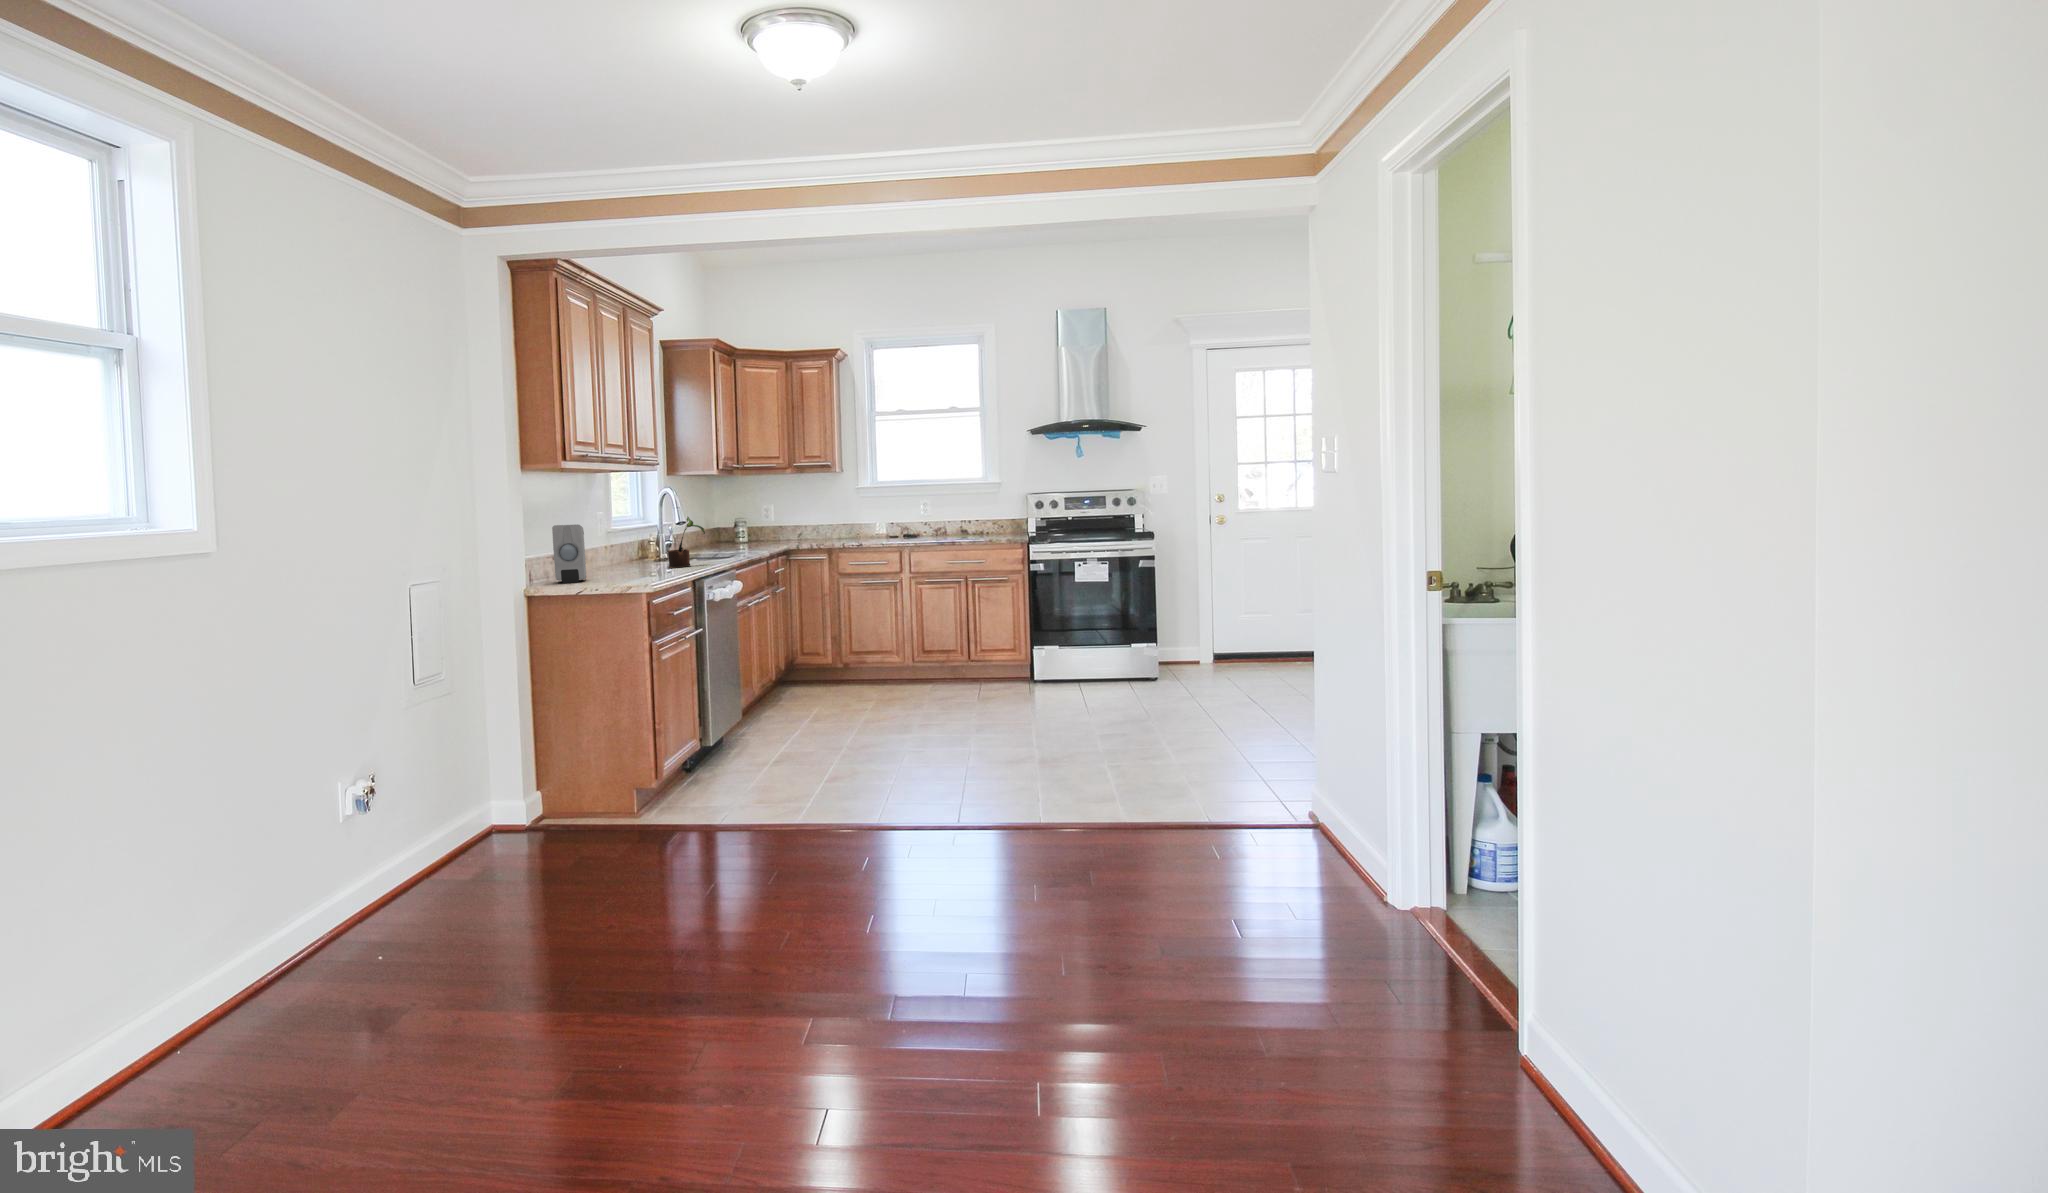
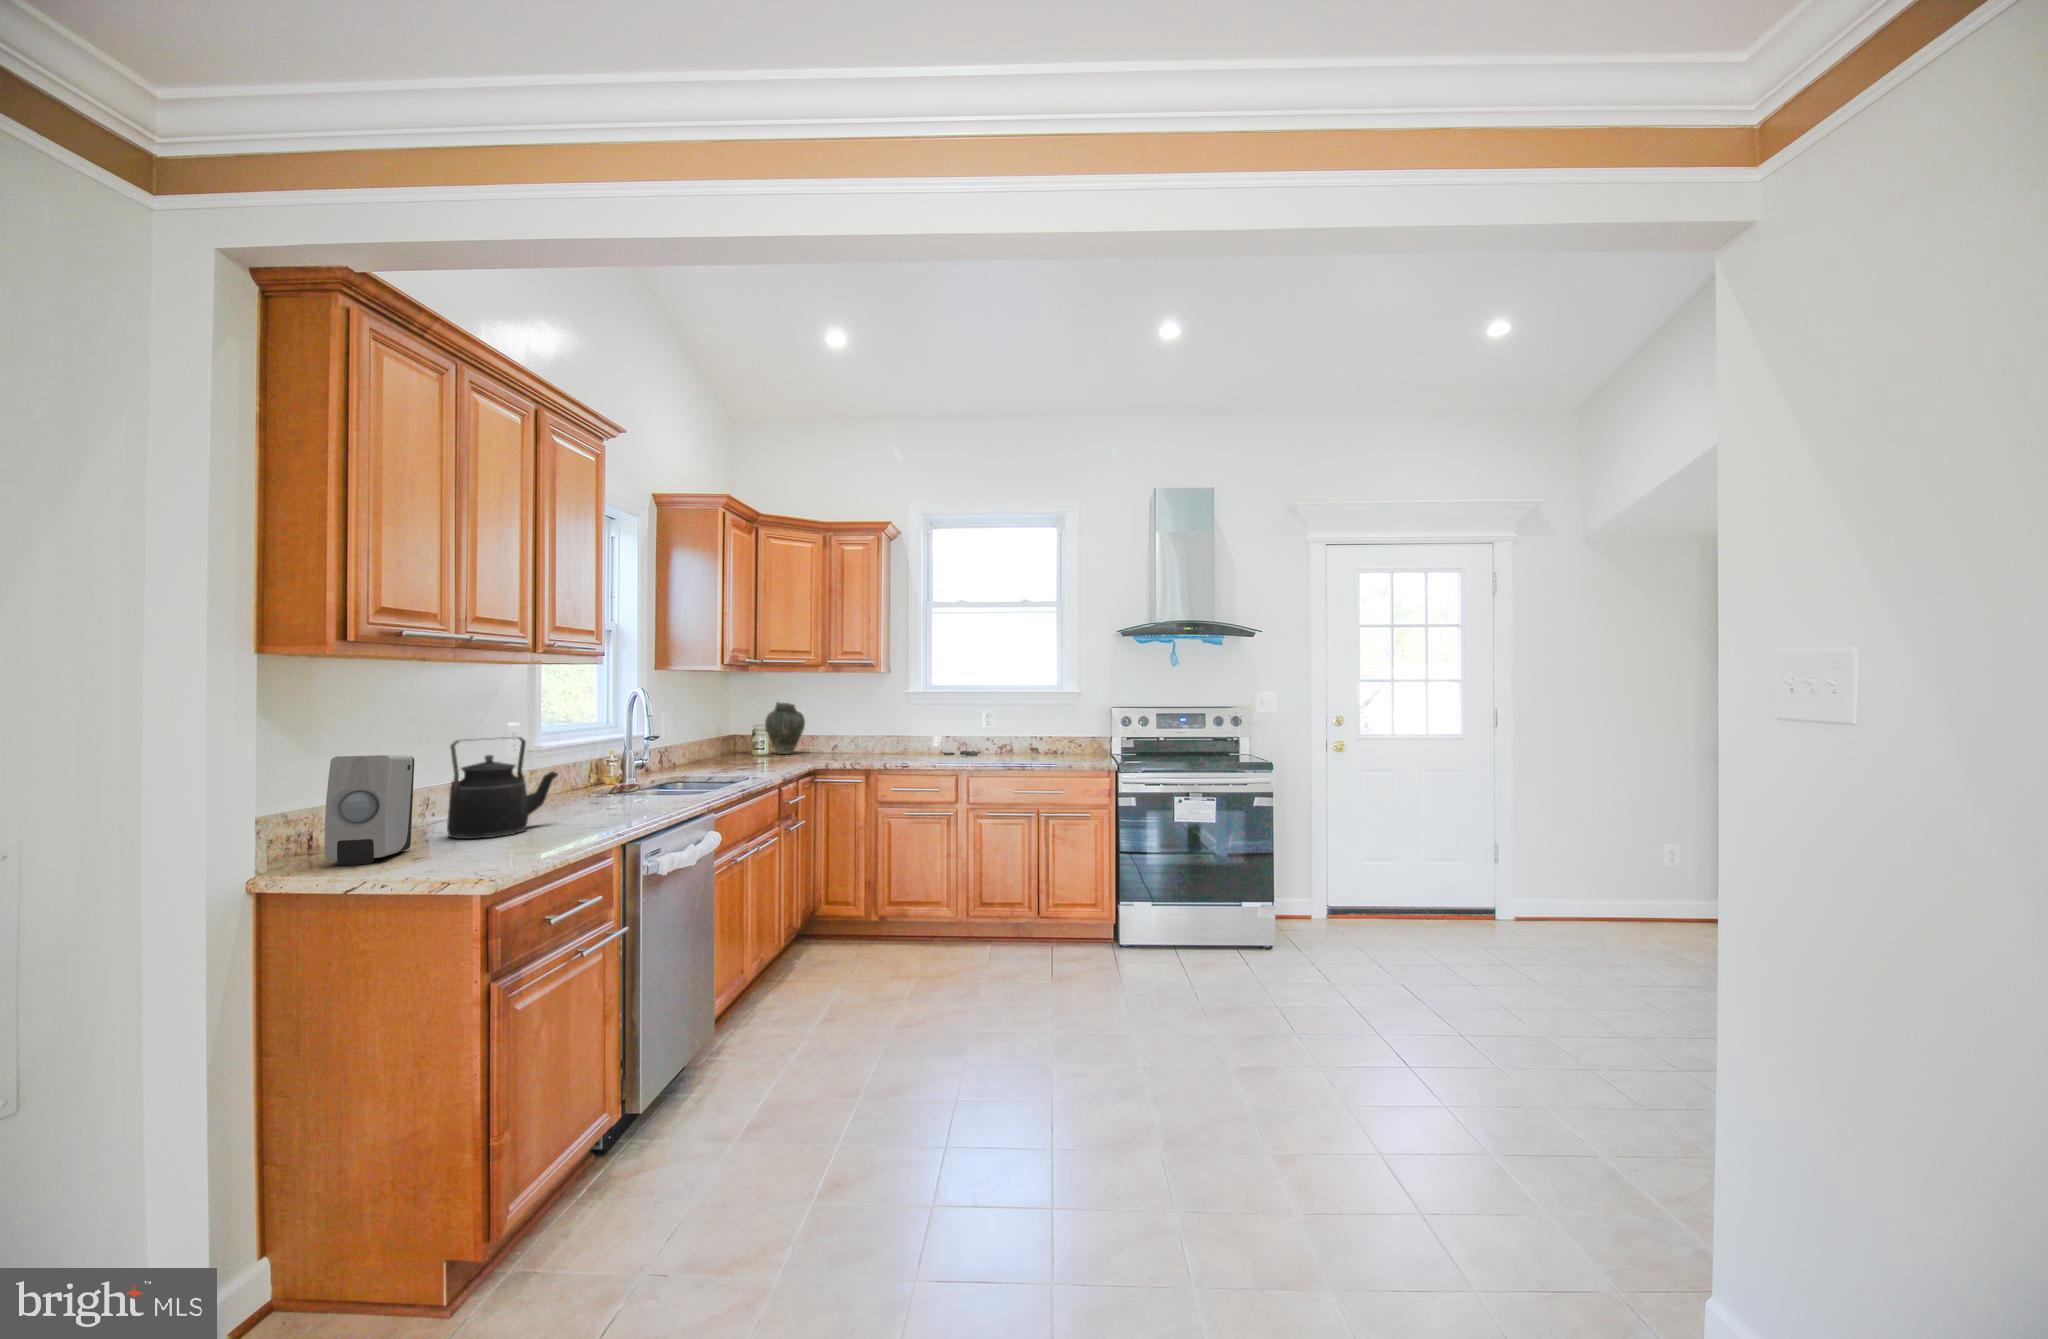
vase: none [744,501,777,543] -> present [765,702,805,754]
kettle: none [594,517,648,576] -> present [447,737,557,839]
potted plant: present [668,517,705,568] -> none [596,734,664,816]

